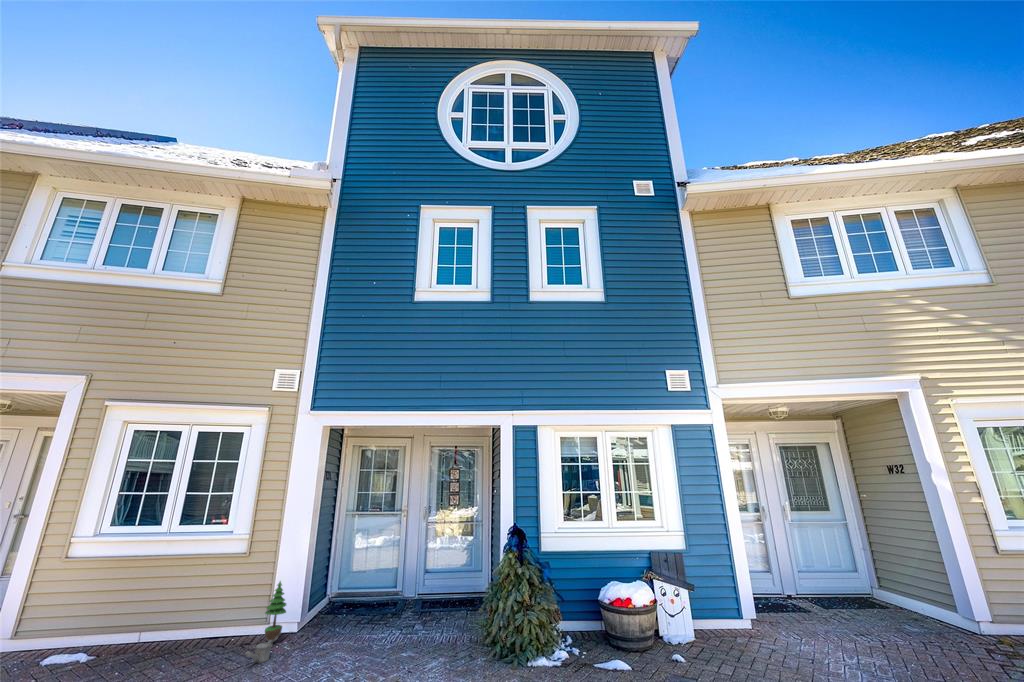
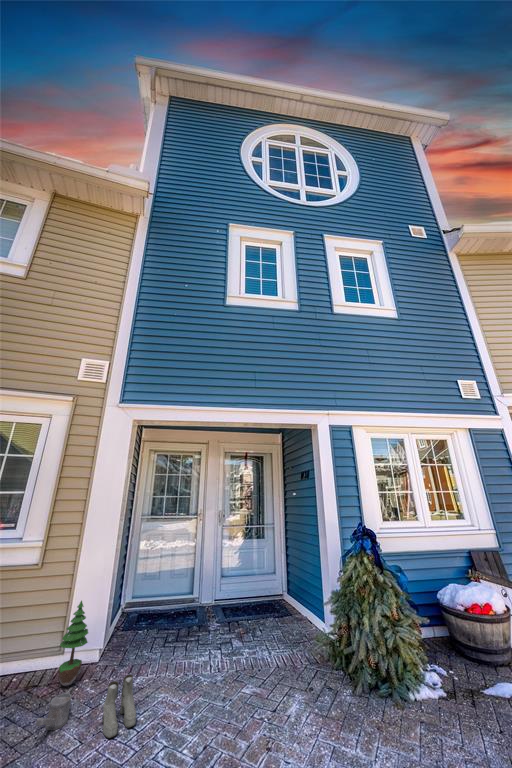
boots: none [291,633,315,668] -> present [102,675,136,738]

